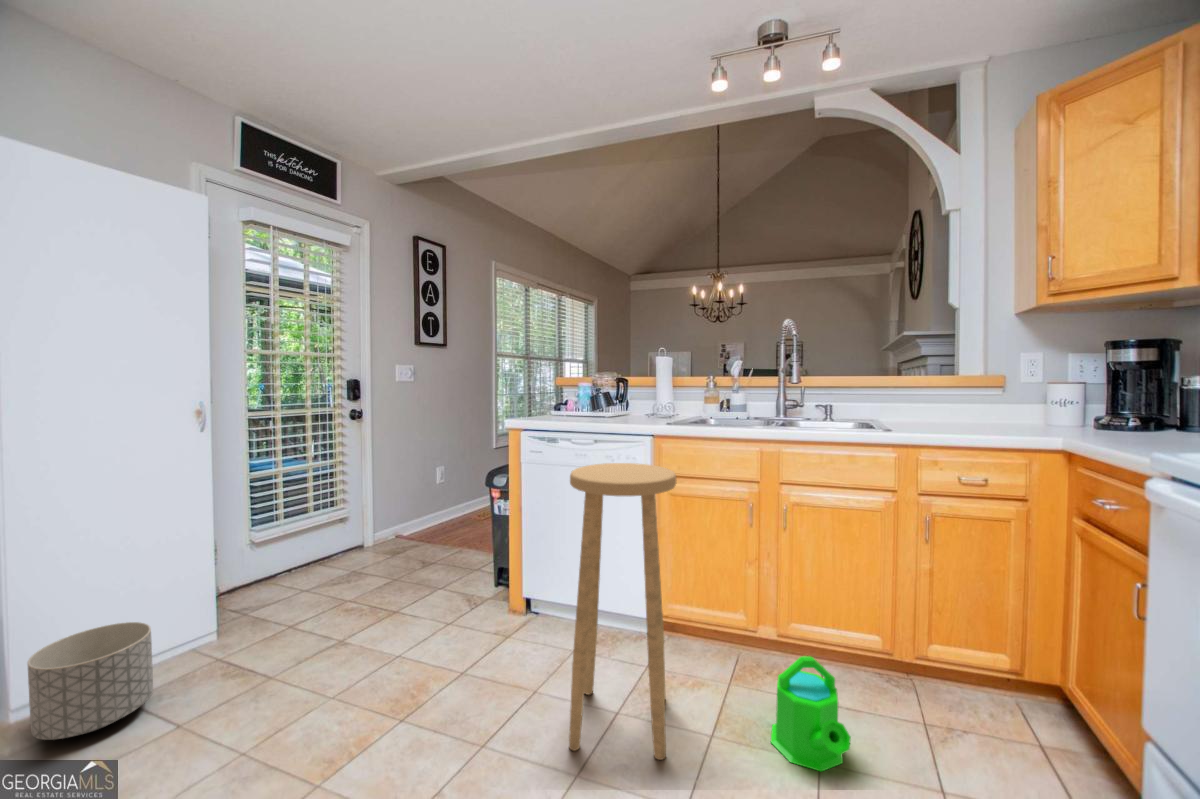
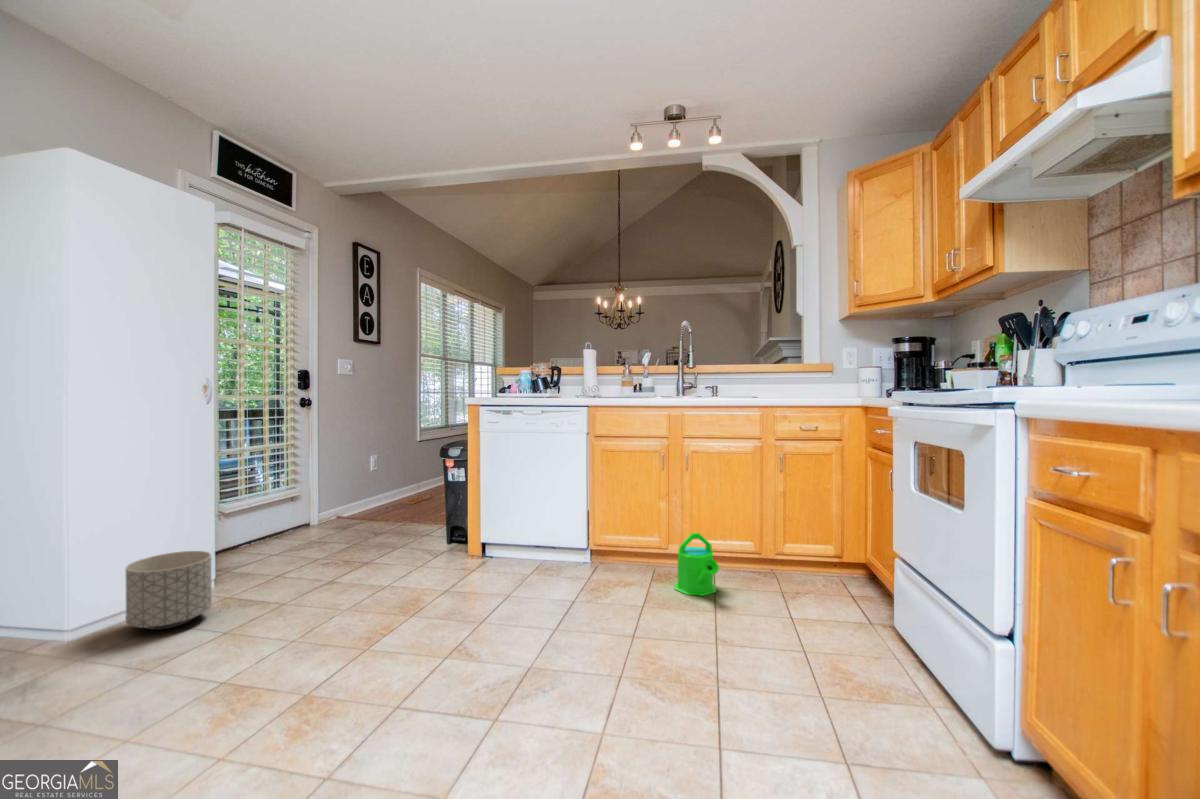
stool: present [569,463,676,760] -> none [545,419,615,602]

